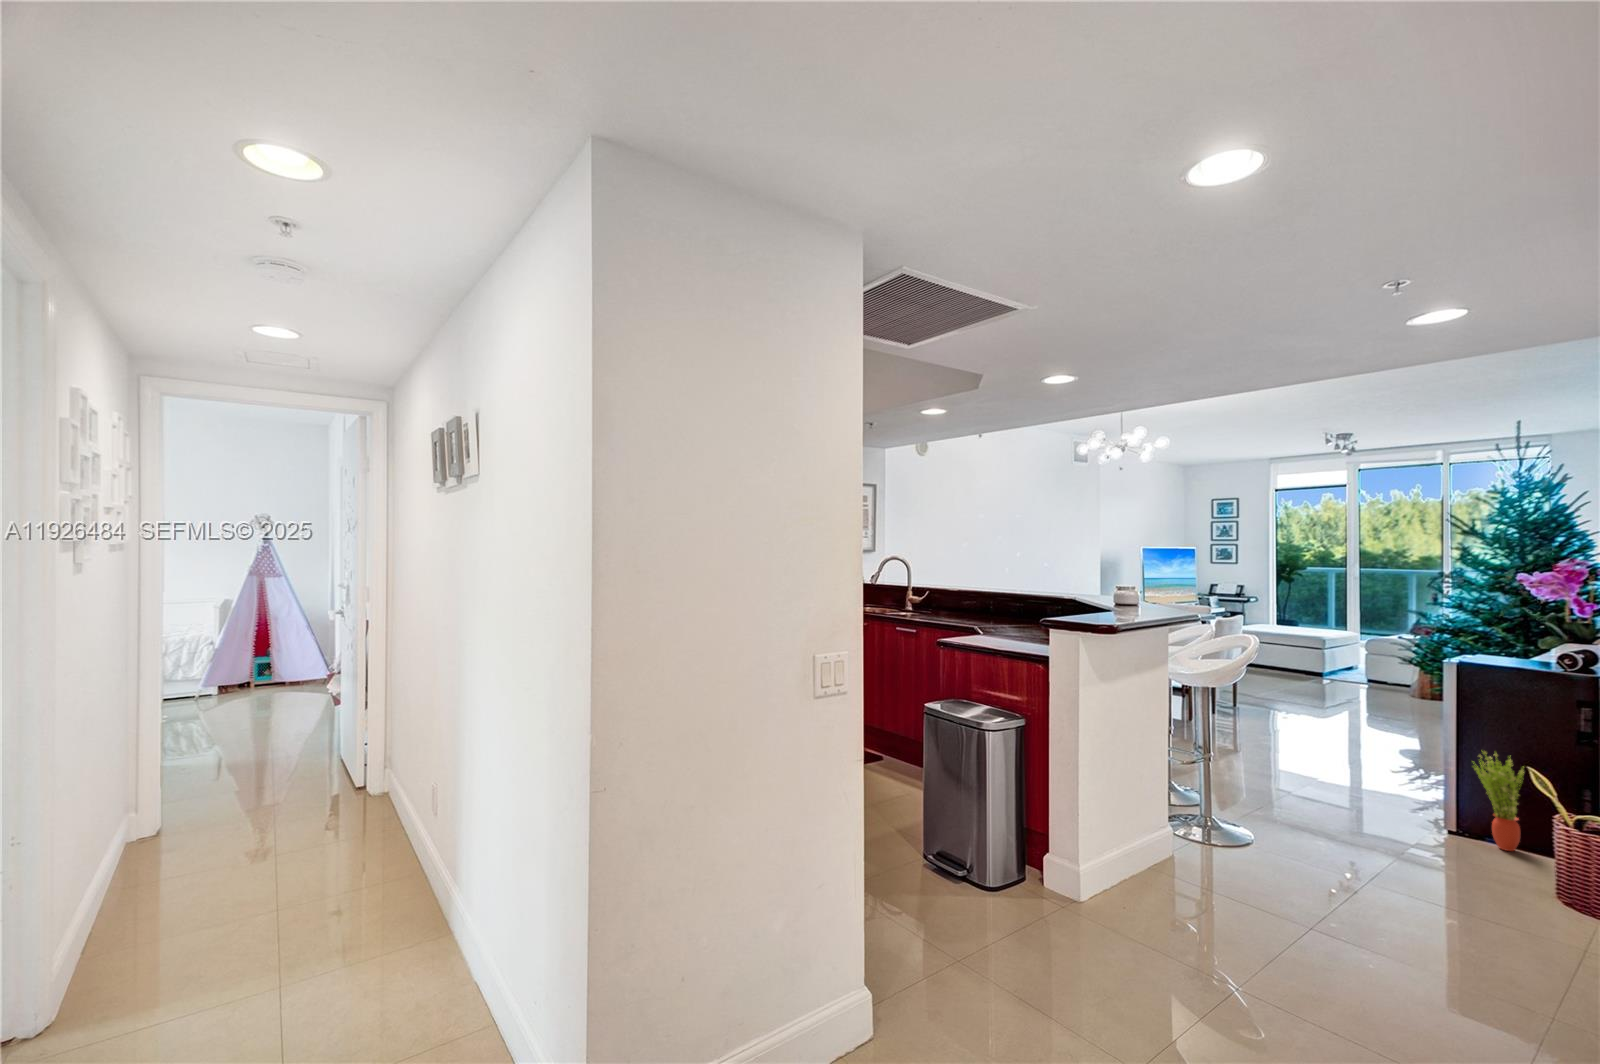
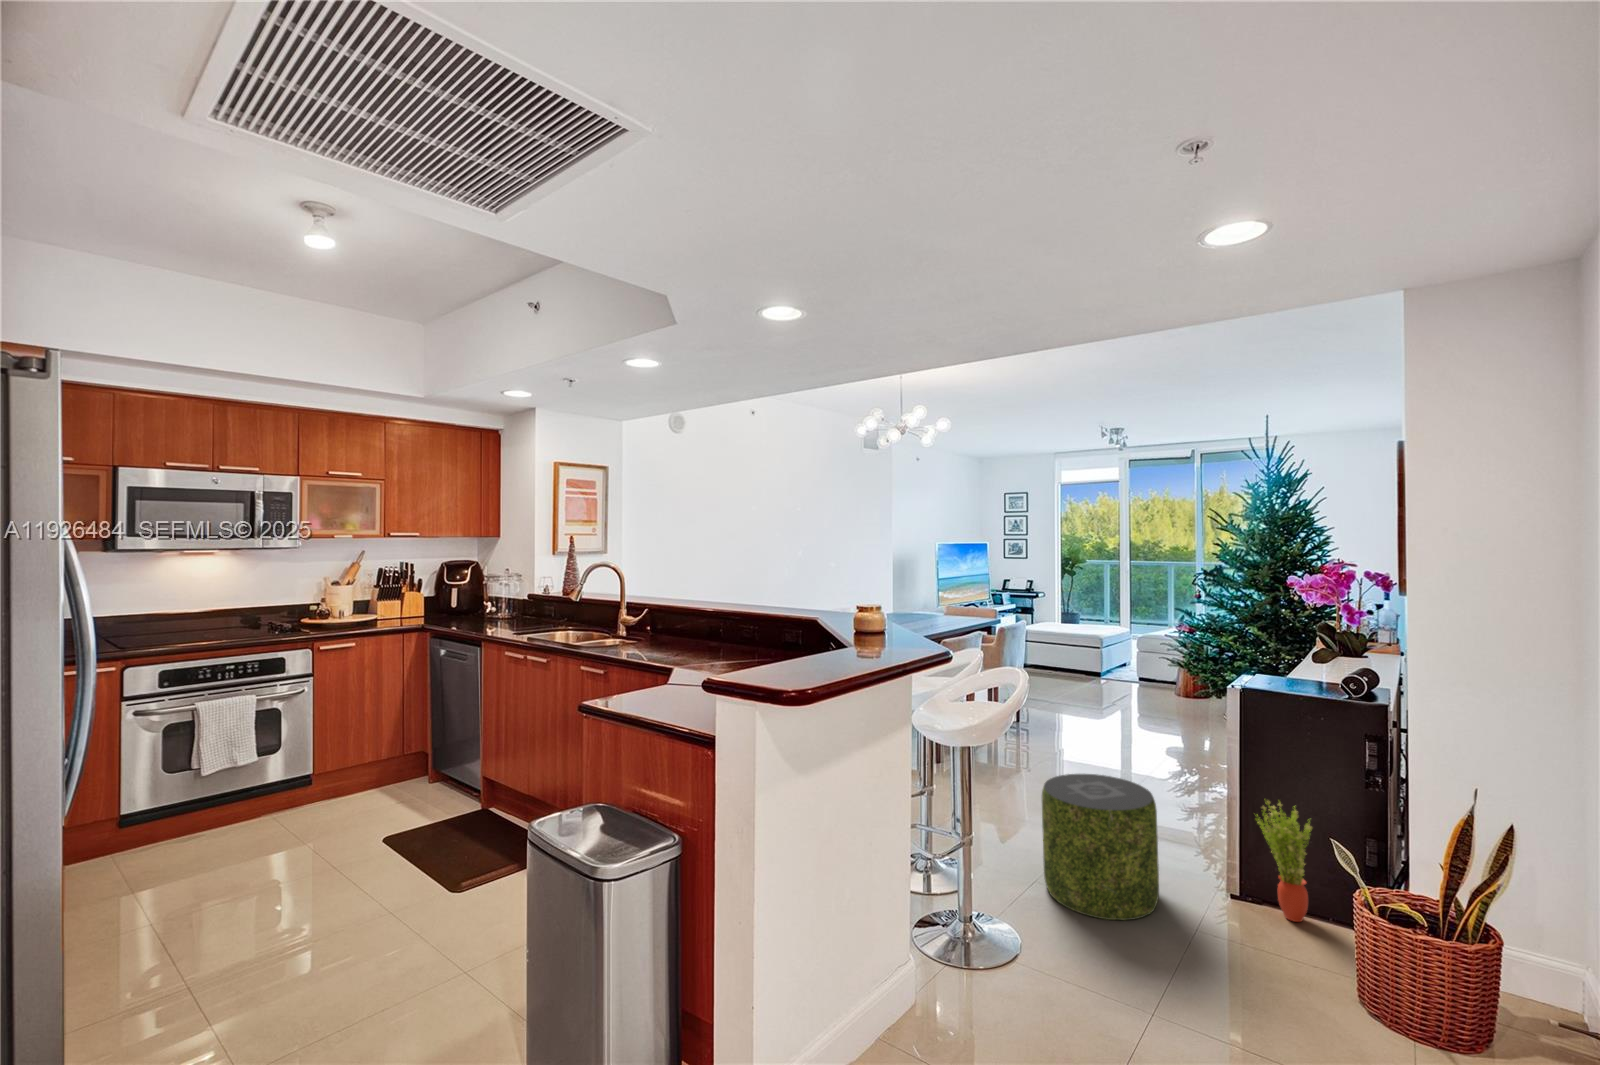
pouf: none [1274,727,1380,837] -> present [1042,774,1159,920]

